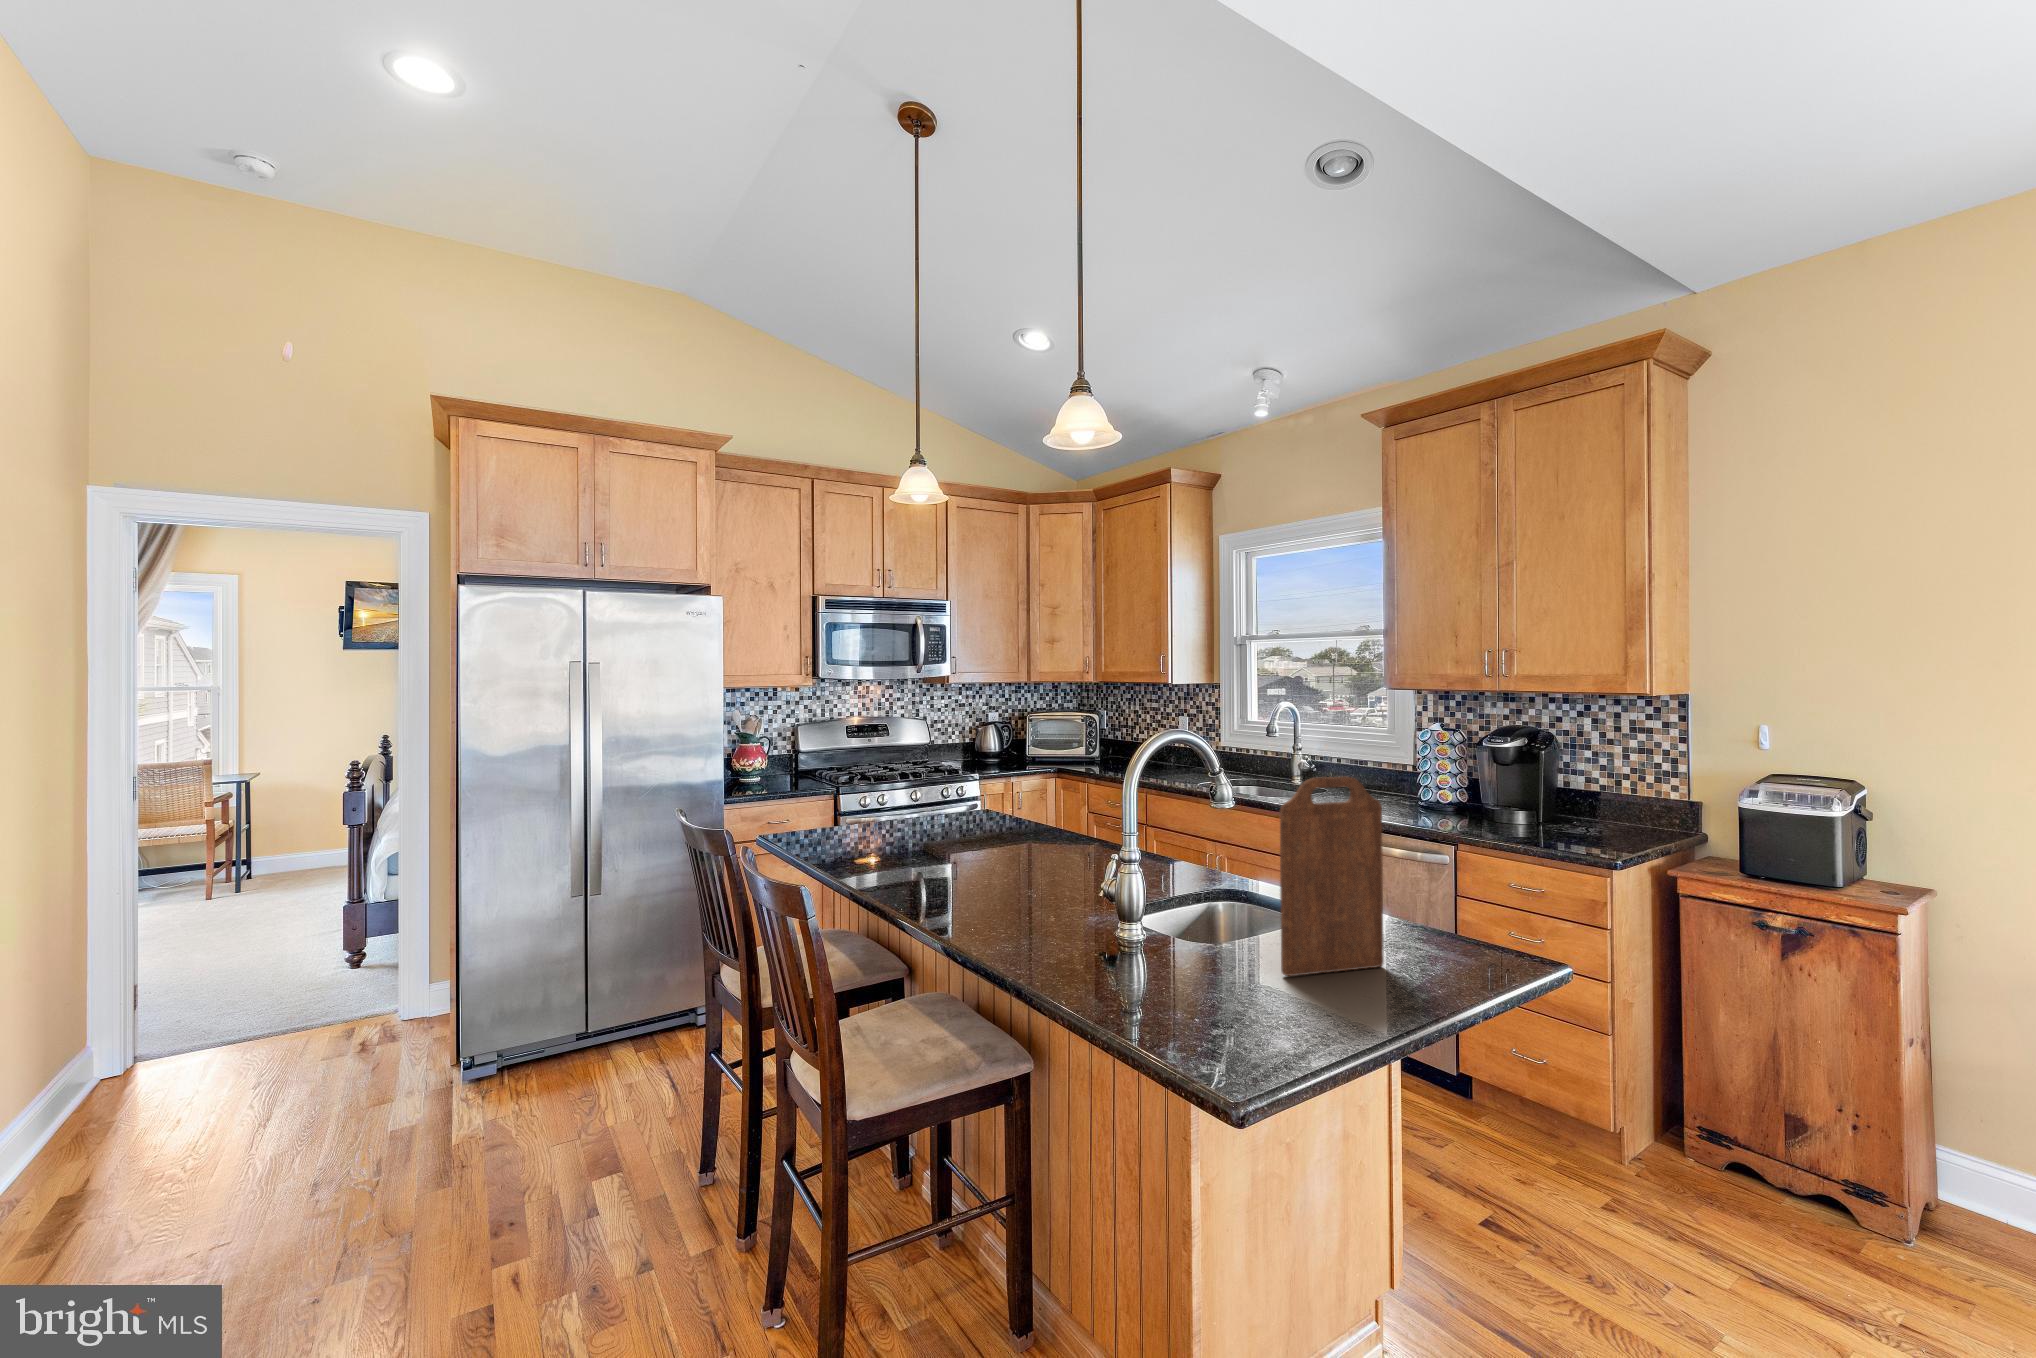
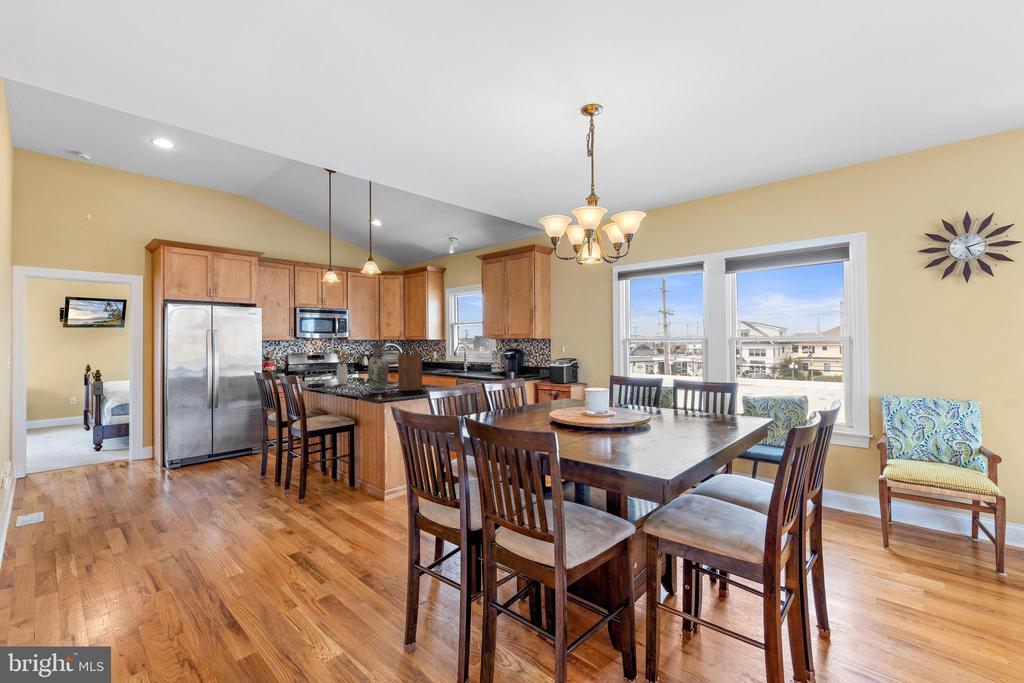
flower arrangement: none [940,743,1059,881] -> present [328,349,361,385]
vase: none [1154,754,1251,1003] -> present [368,344,389,393]

